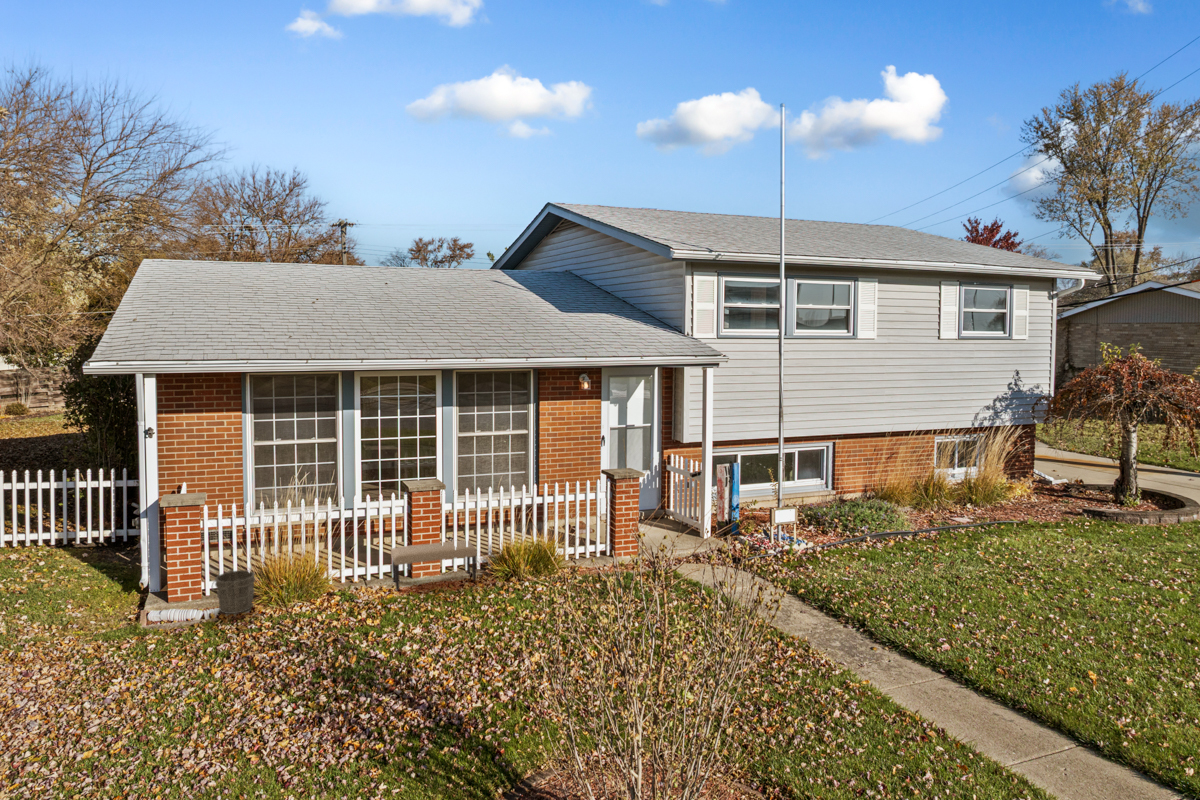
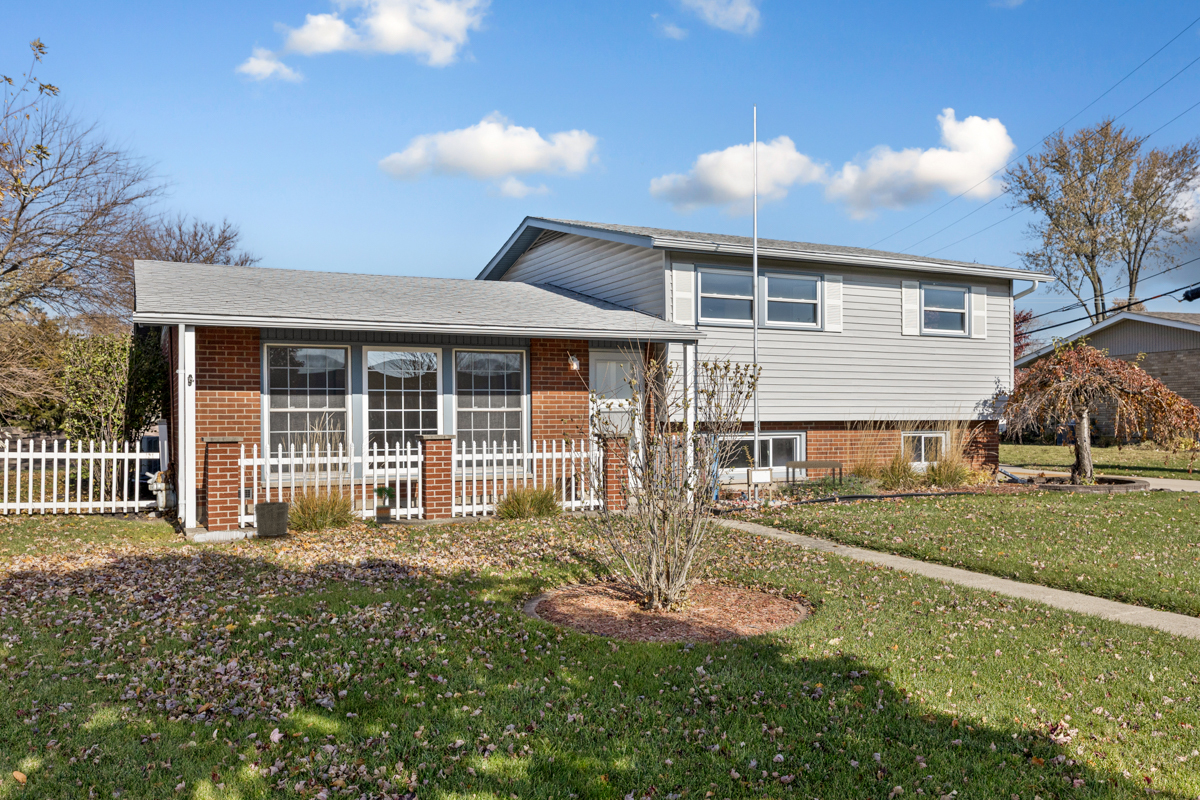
bench: present [391,540,477,590] -> present [786,460,843,486]
potted tree: none [352,542,380,584] -> present [373,486,396,523]

